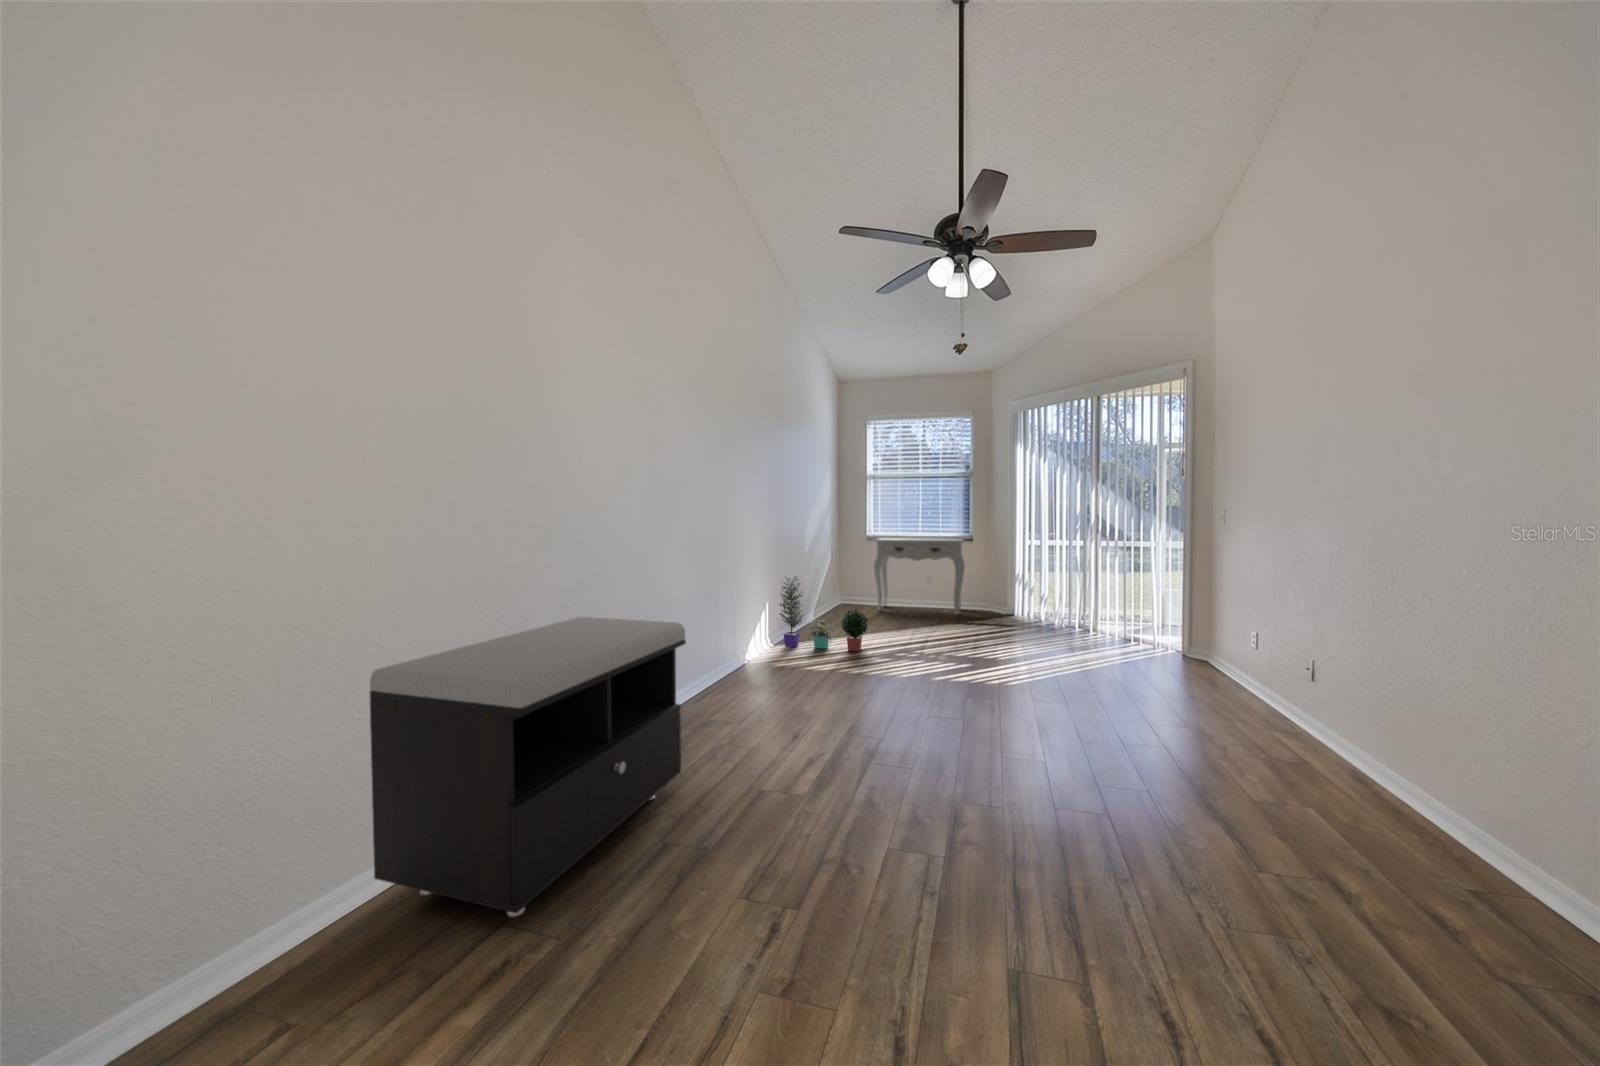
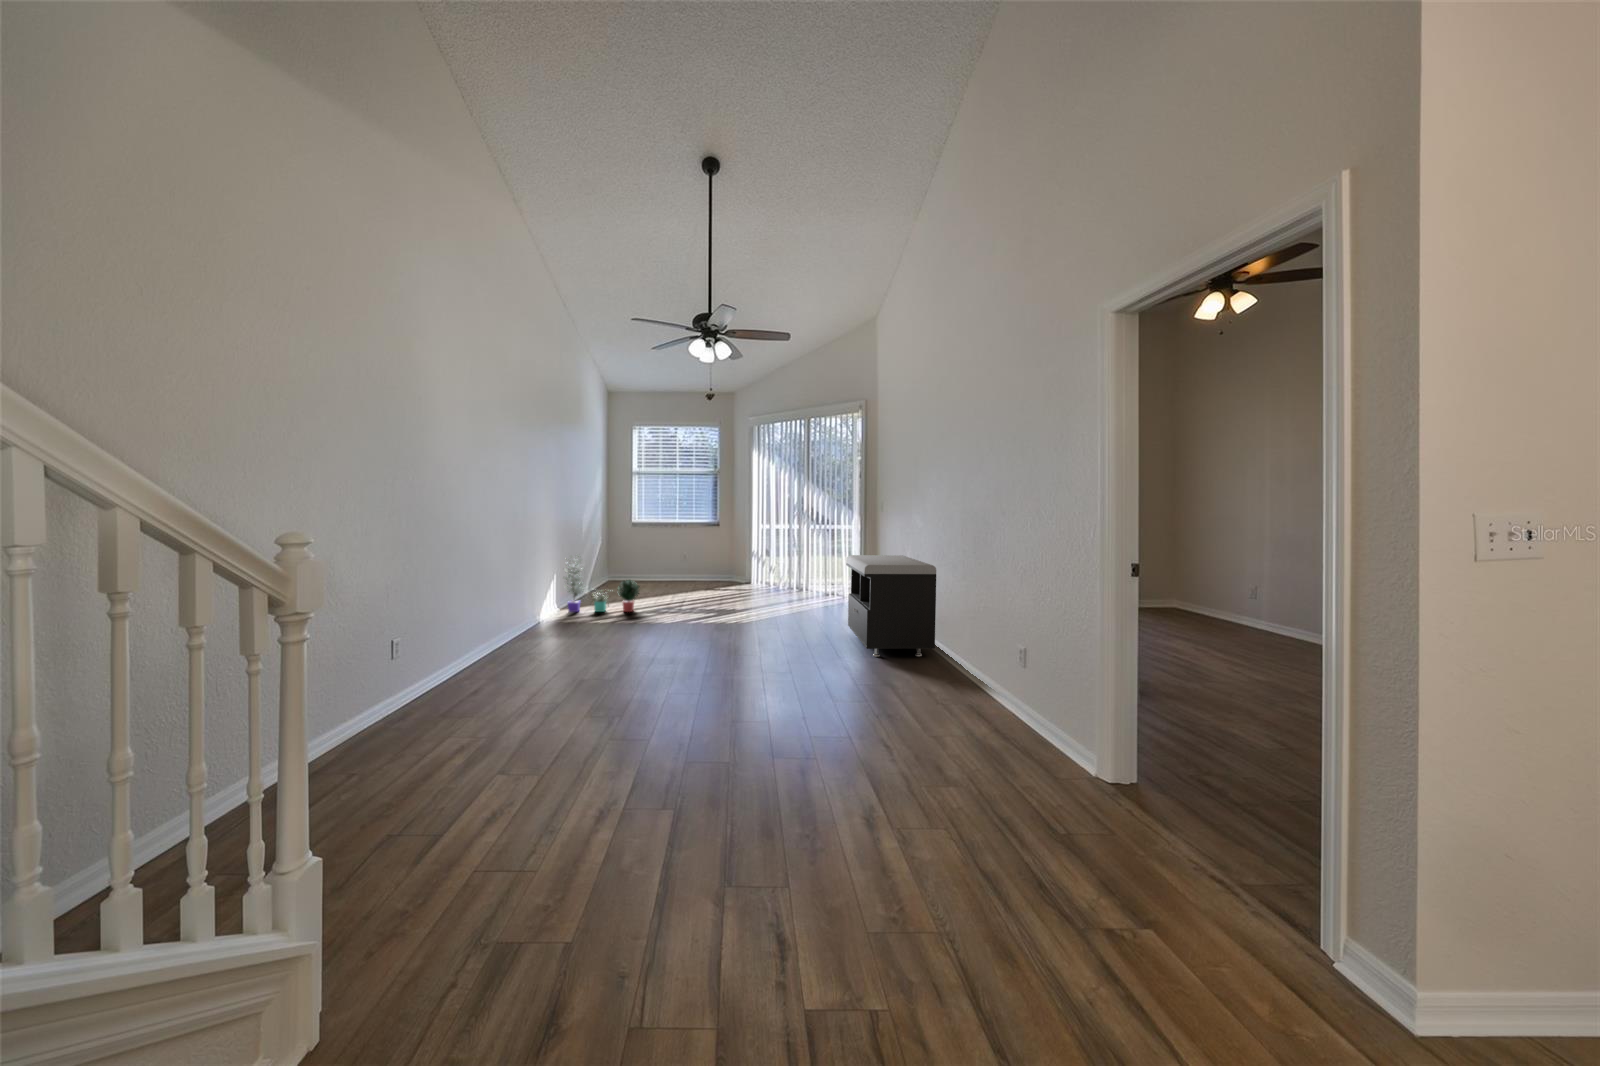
console table: present [874,538,965,615] -> none [639,524,715,586]
storage bench: present [370,617,686,918] -> present [846,555,936,657]

